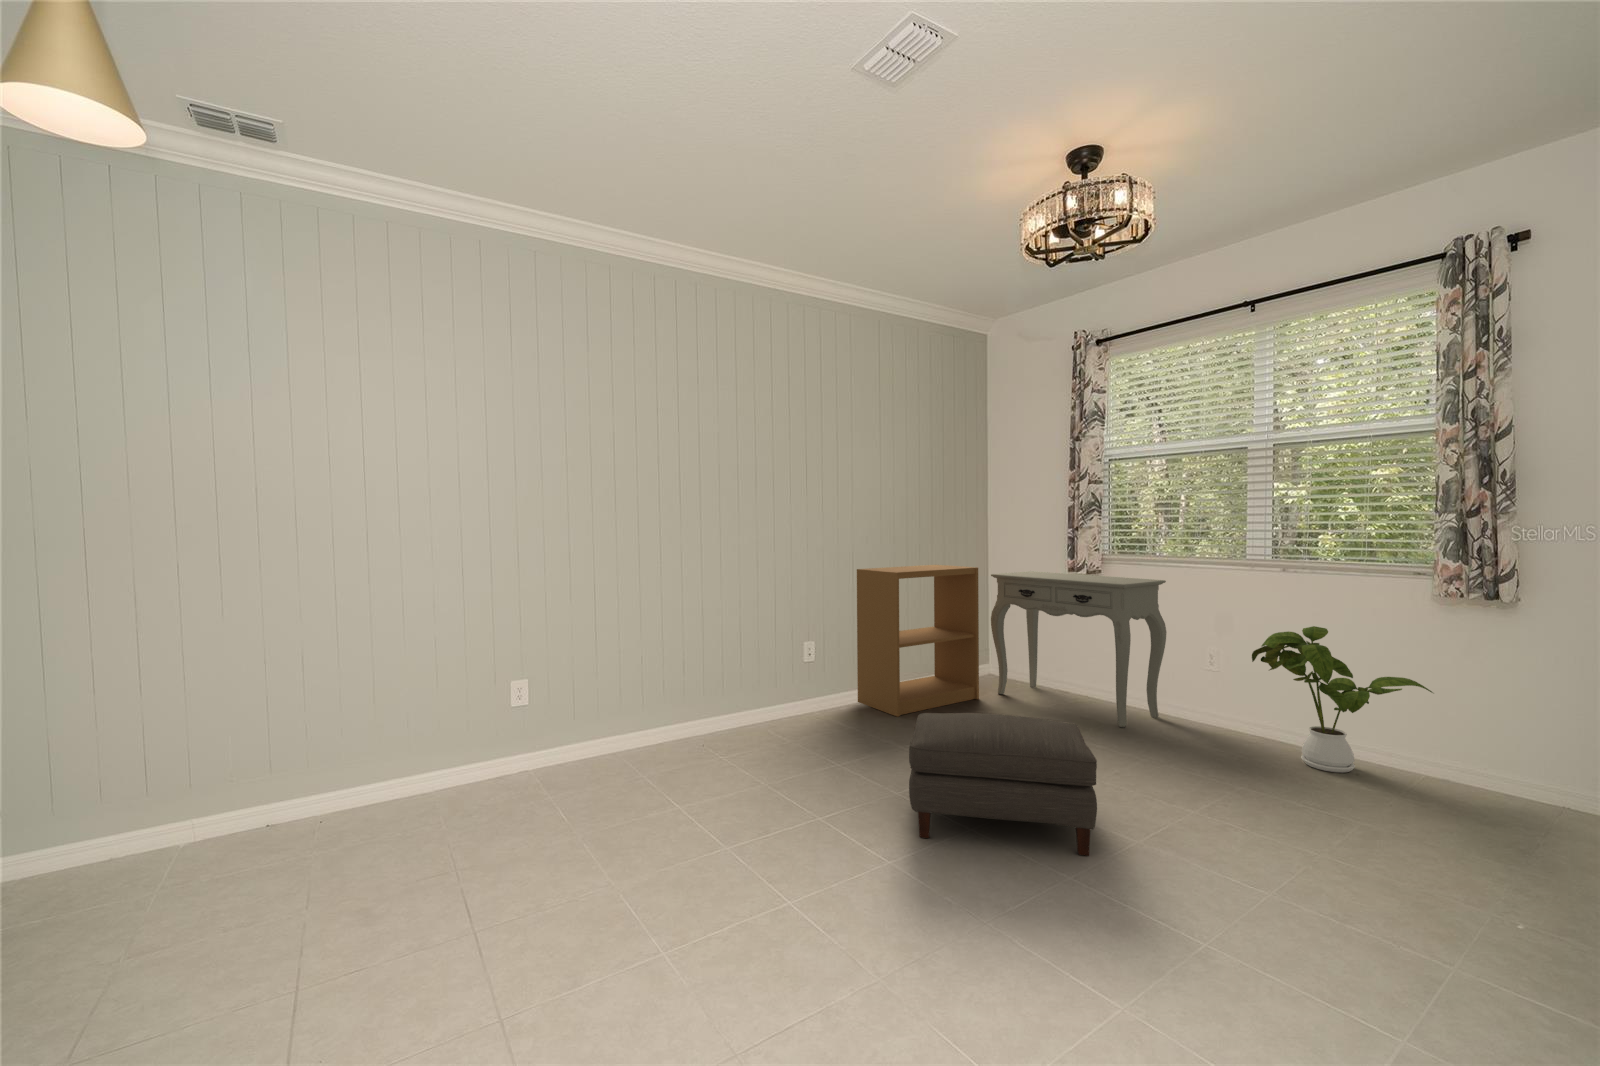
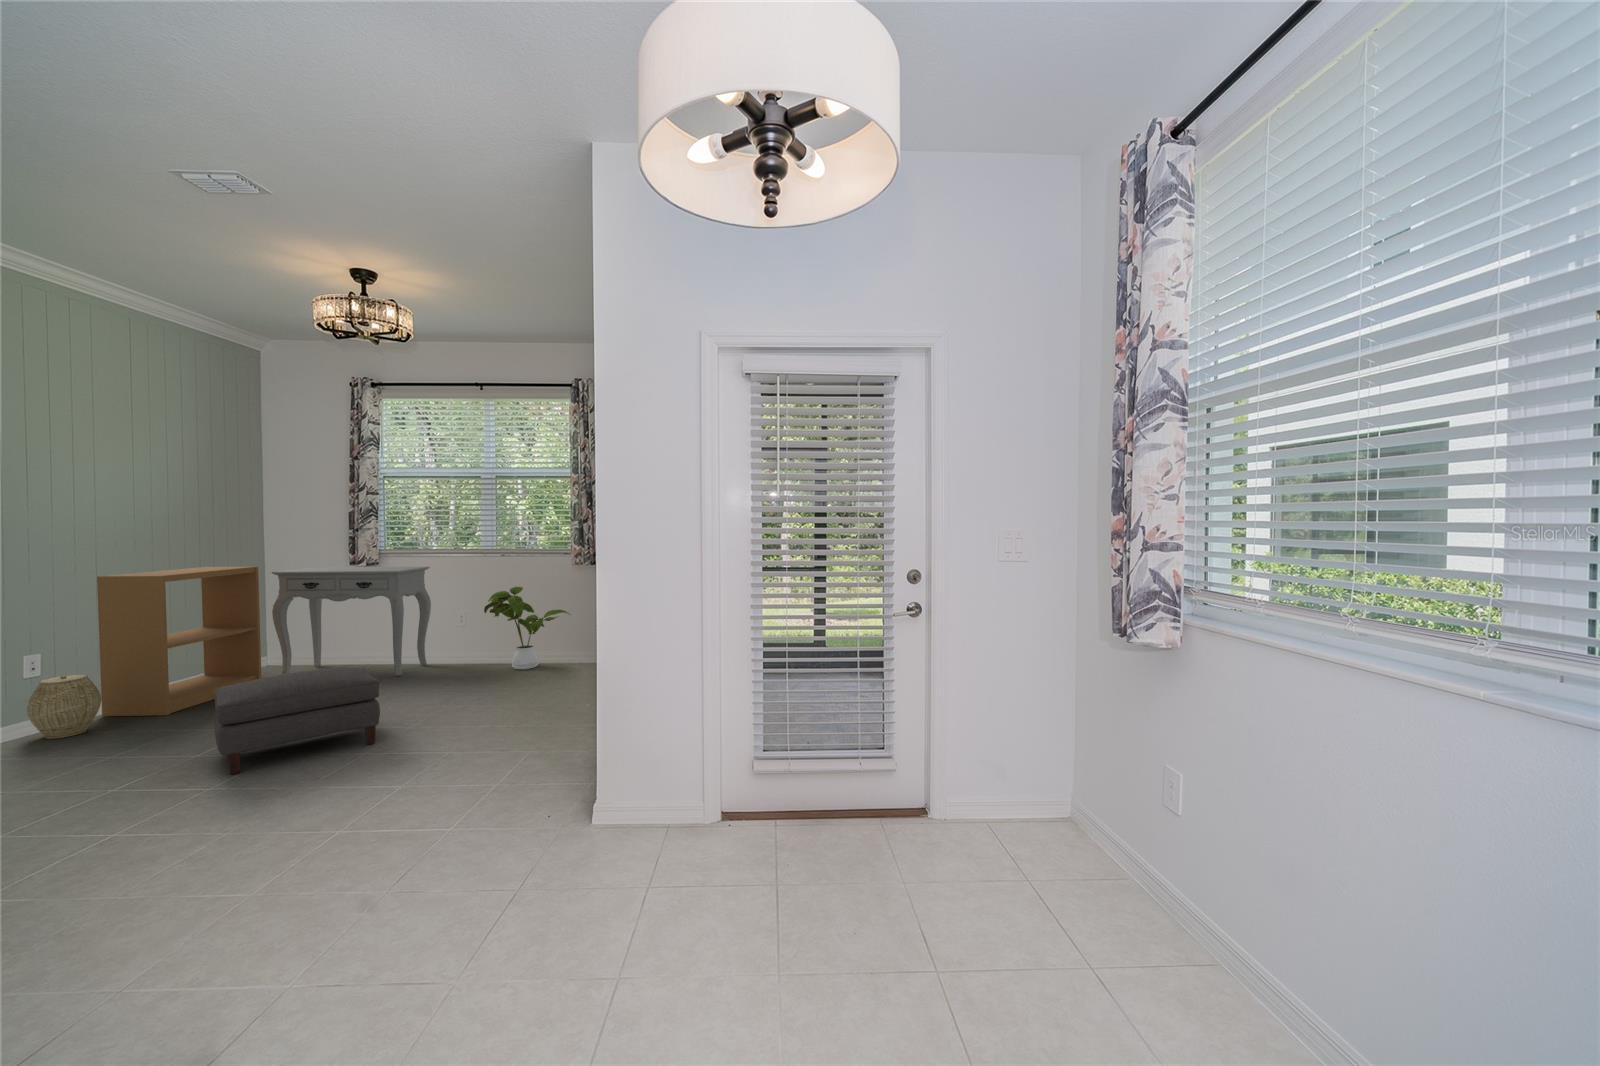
woven basket: none [808,660,852,719] -> present [27,675,101,739]

